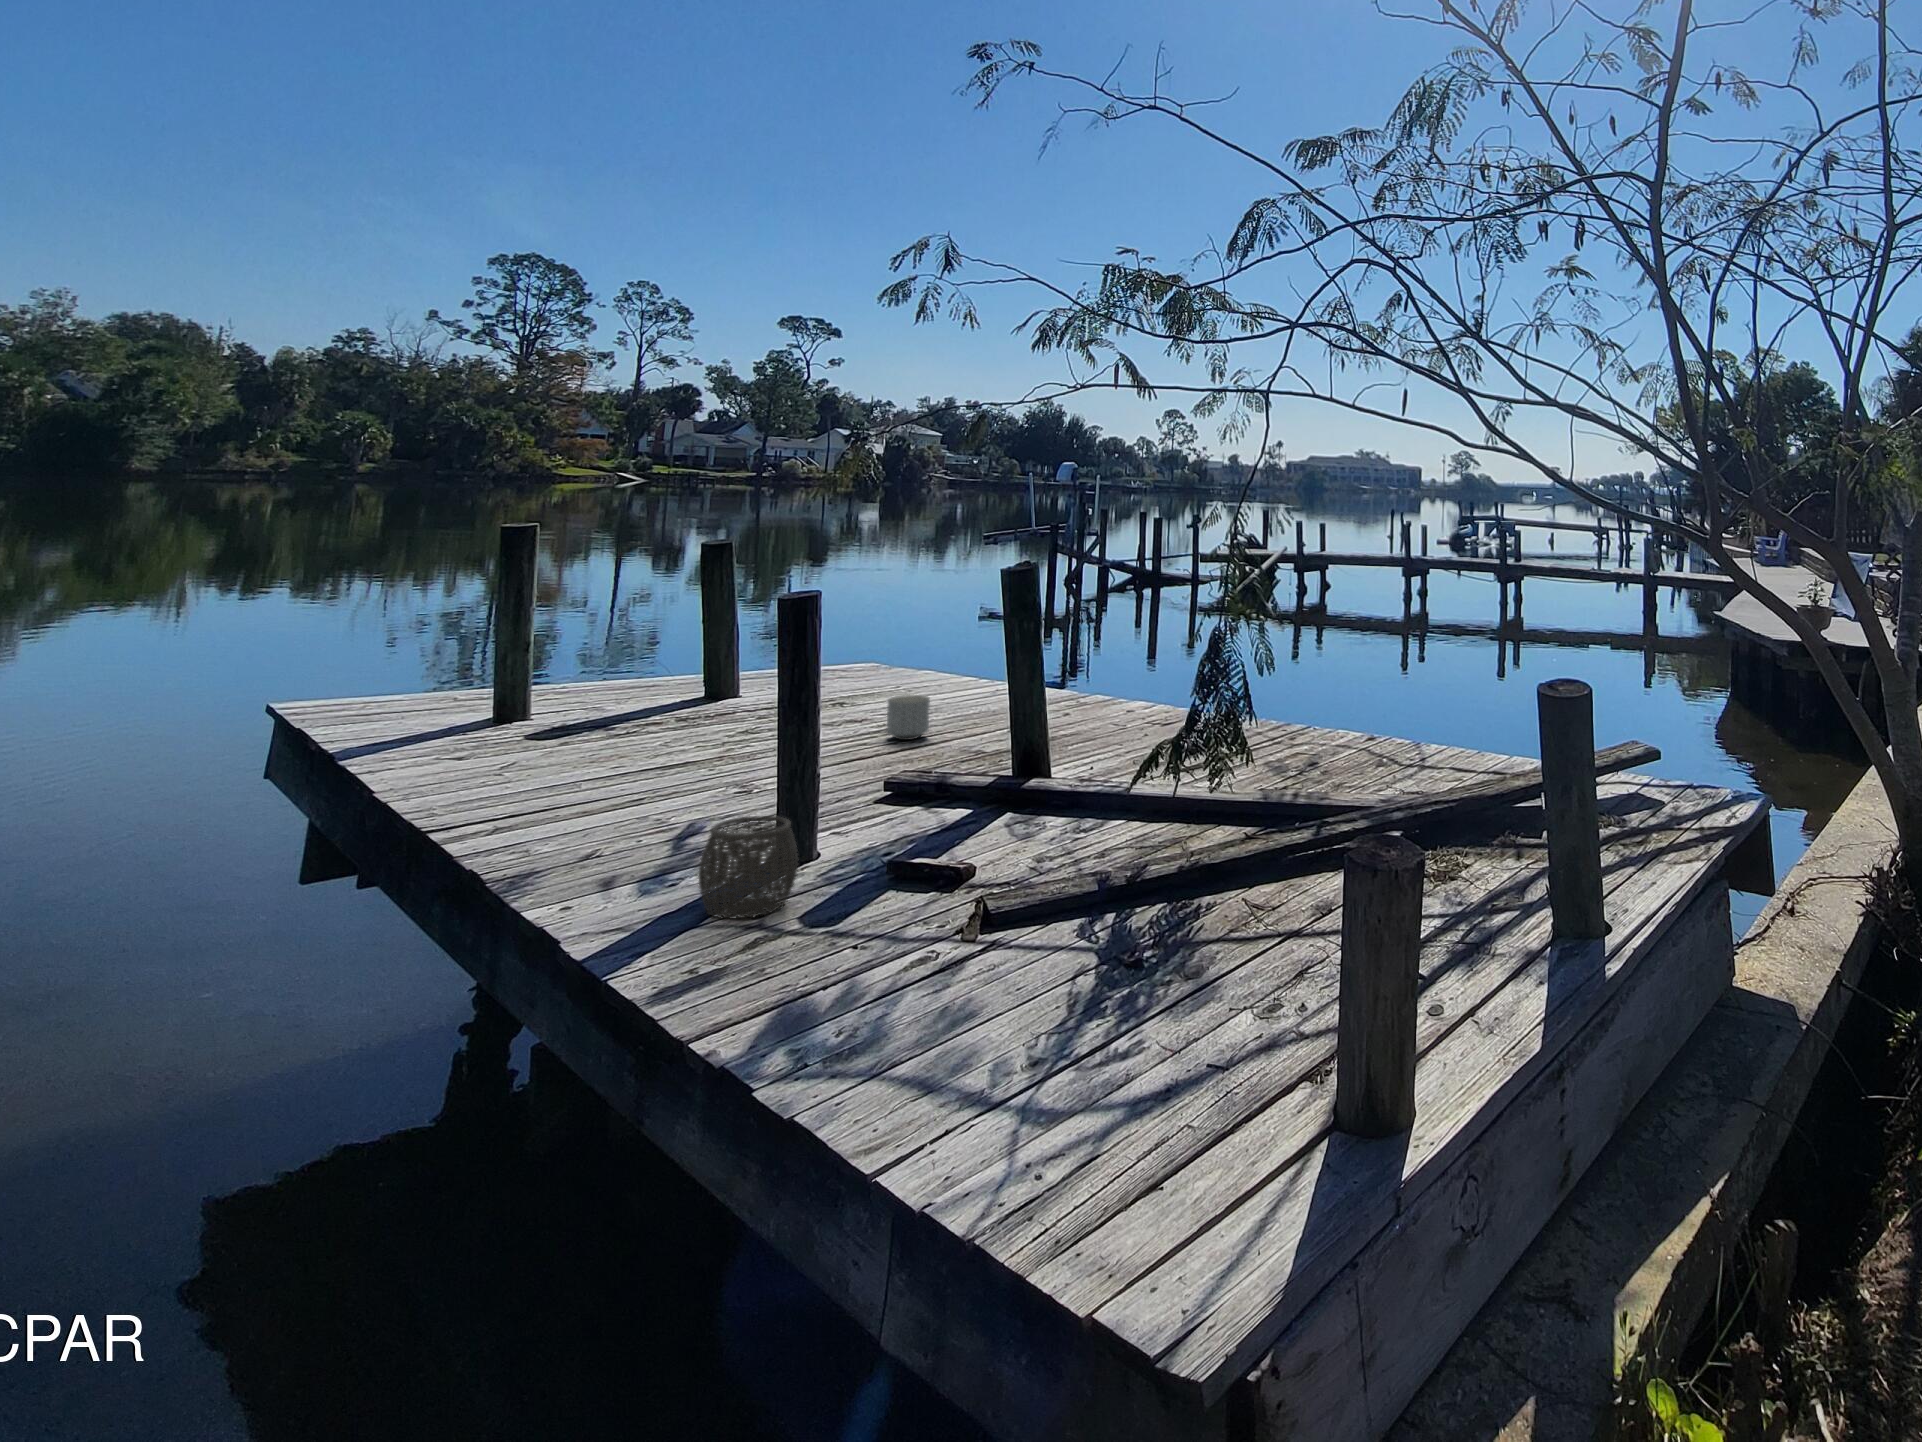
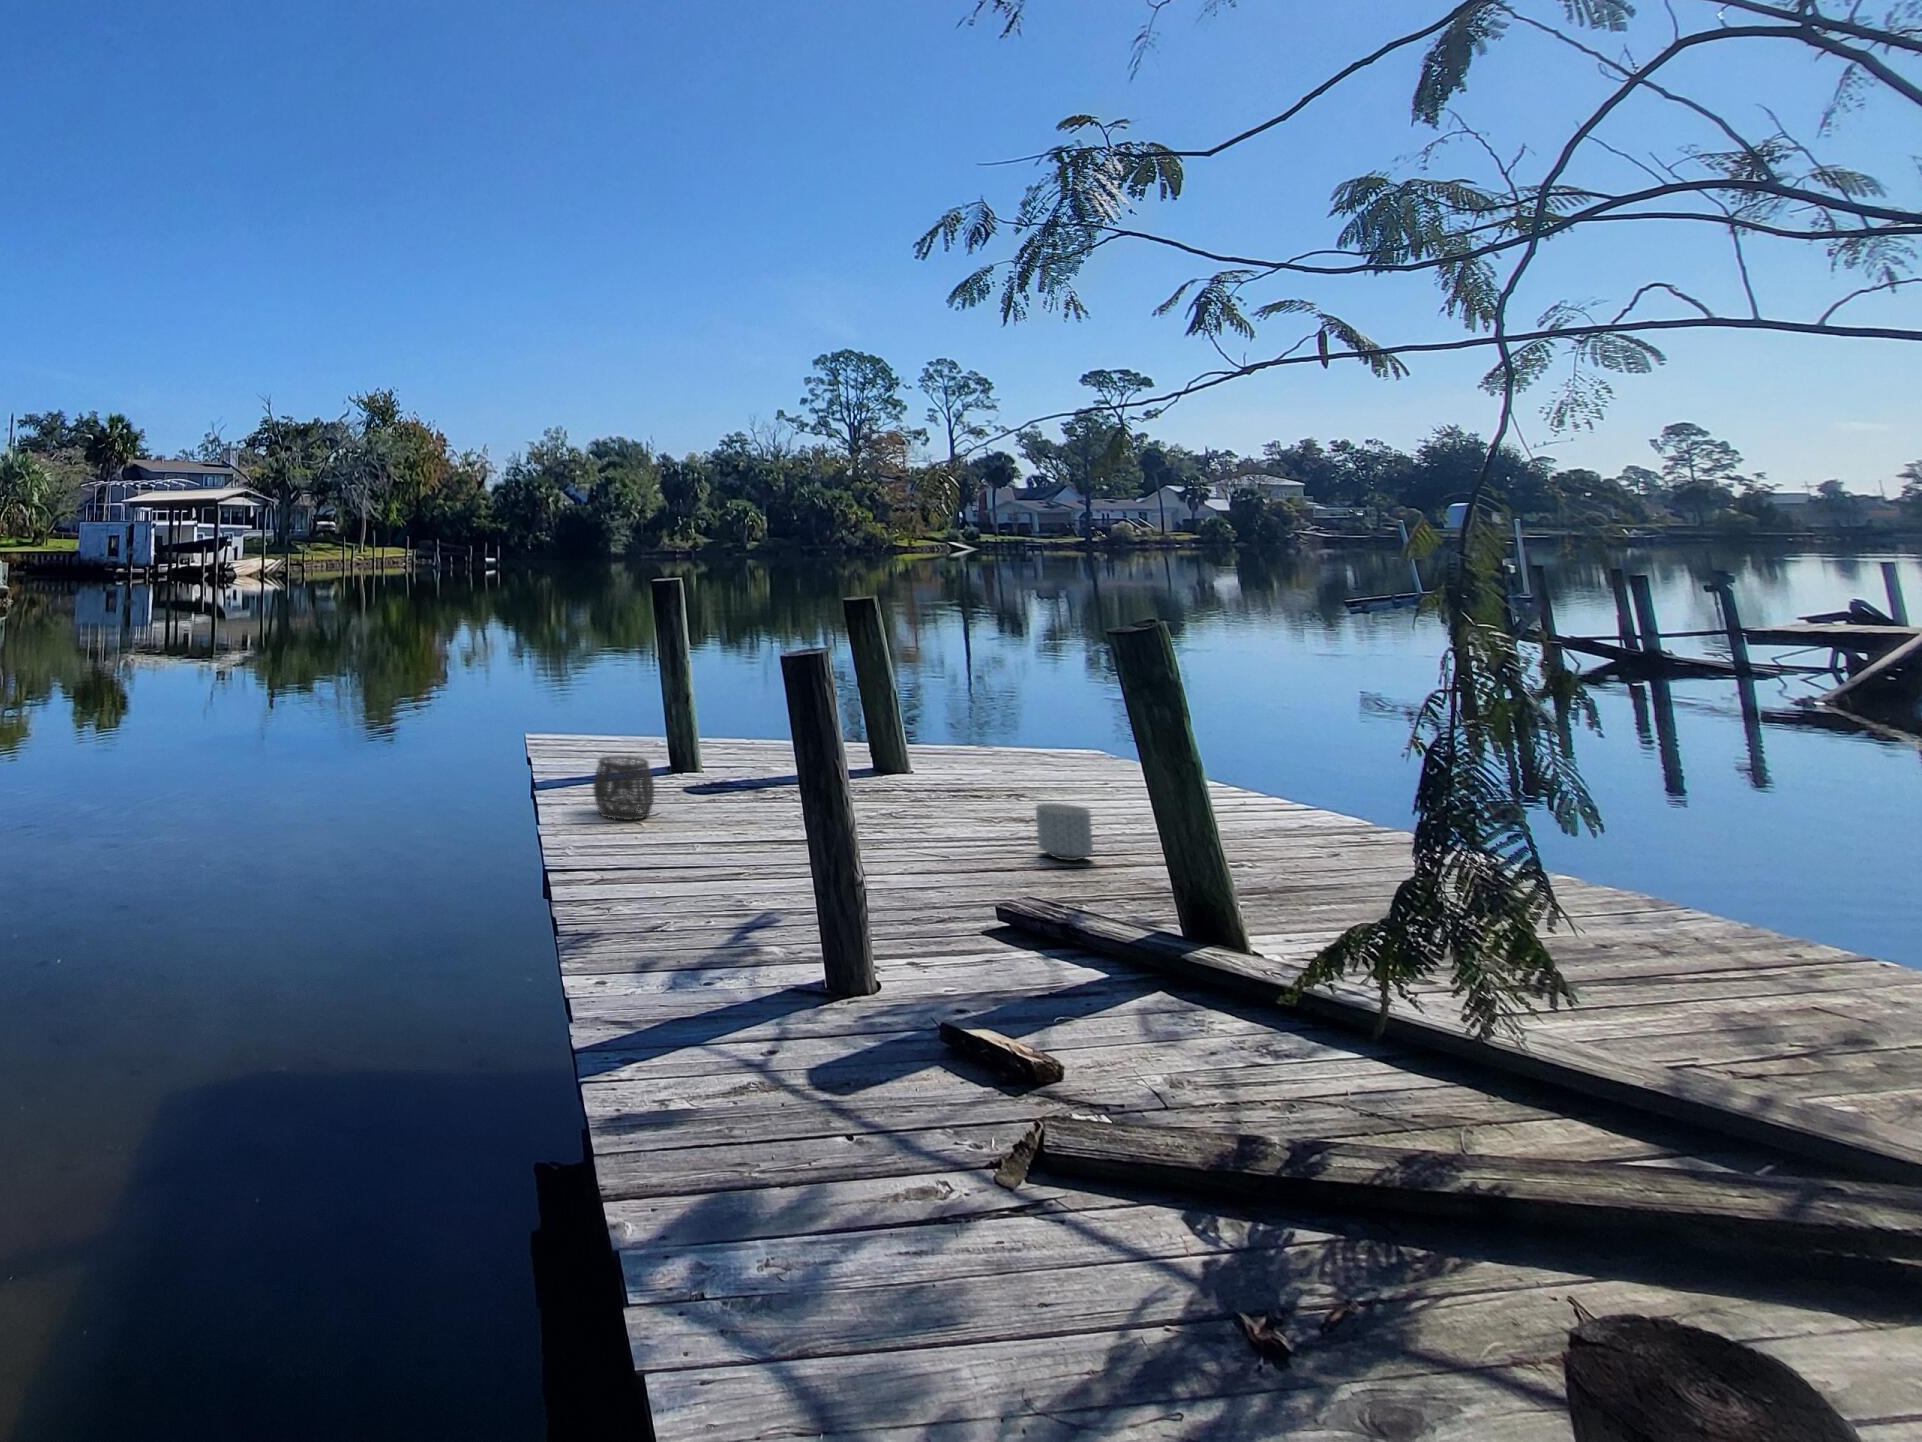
woven basket: present [698,816,799,920] -> present [594,756,654,820]

